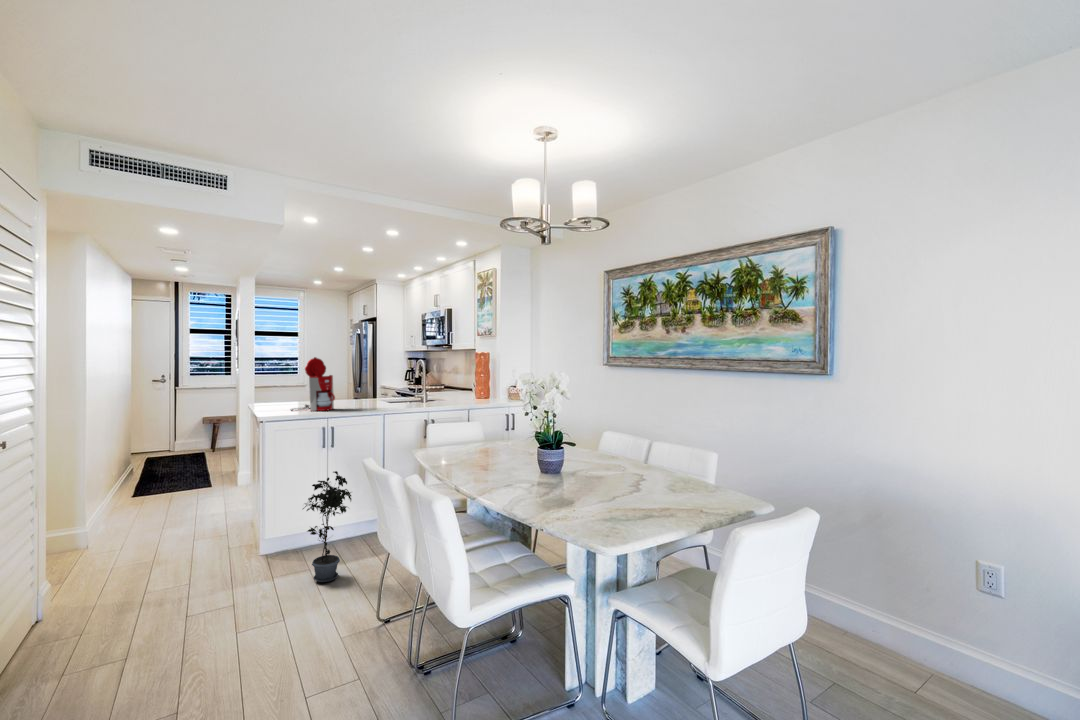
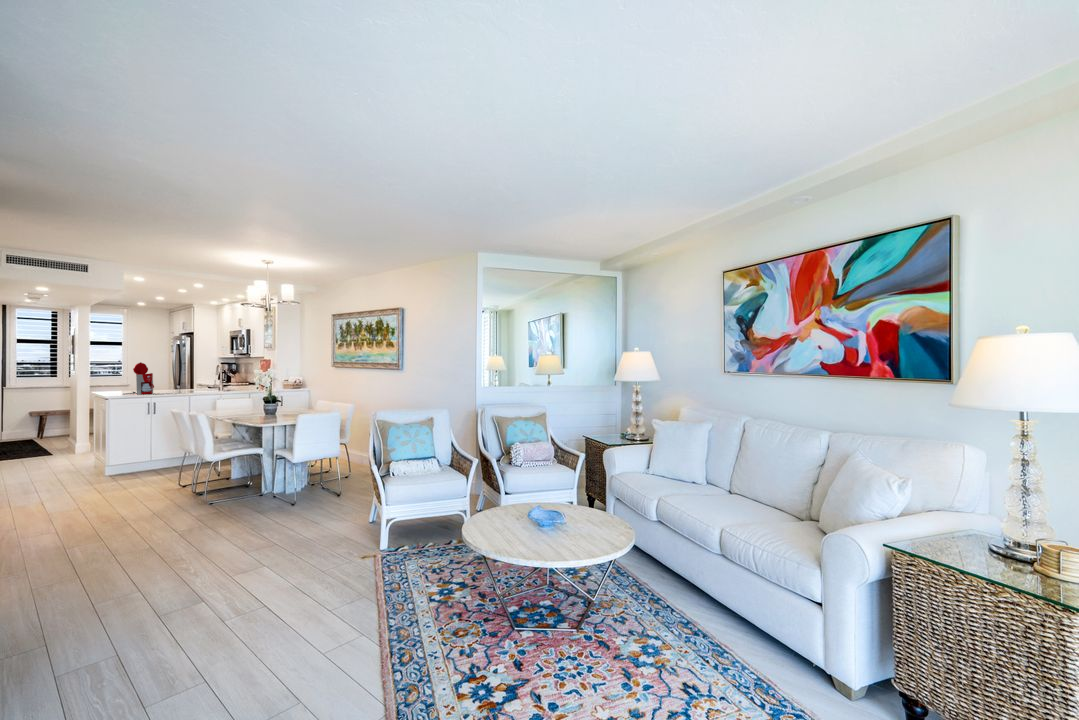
potted plant: present [303,471,351,582] -> none [133,422,164,478]

